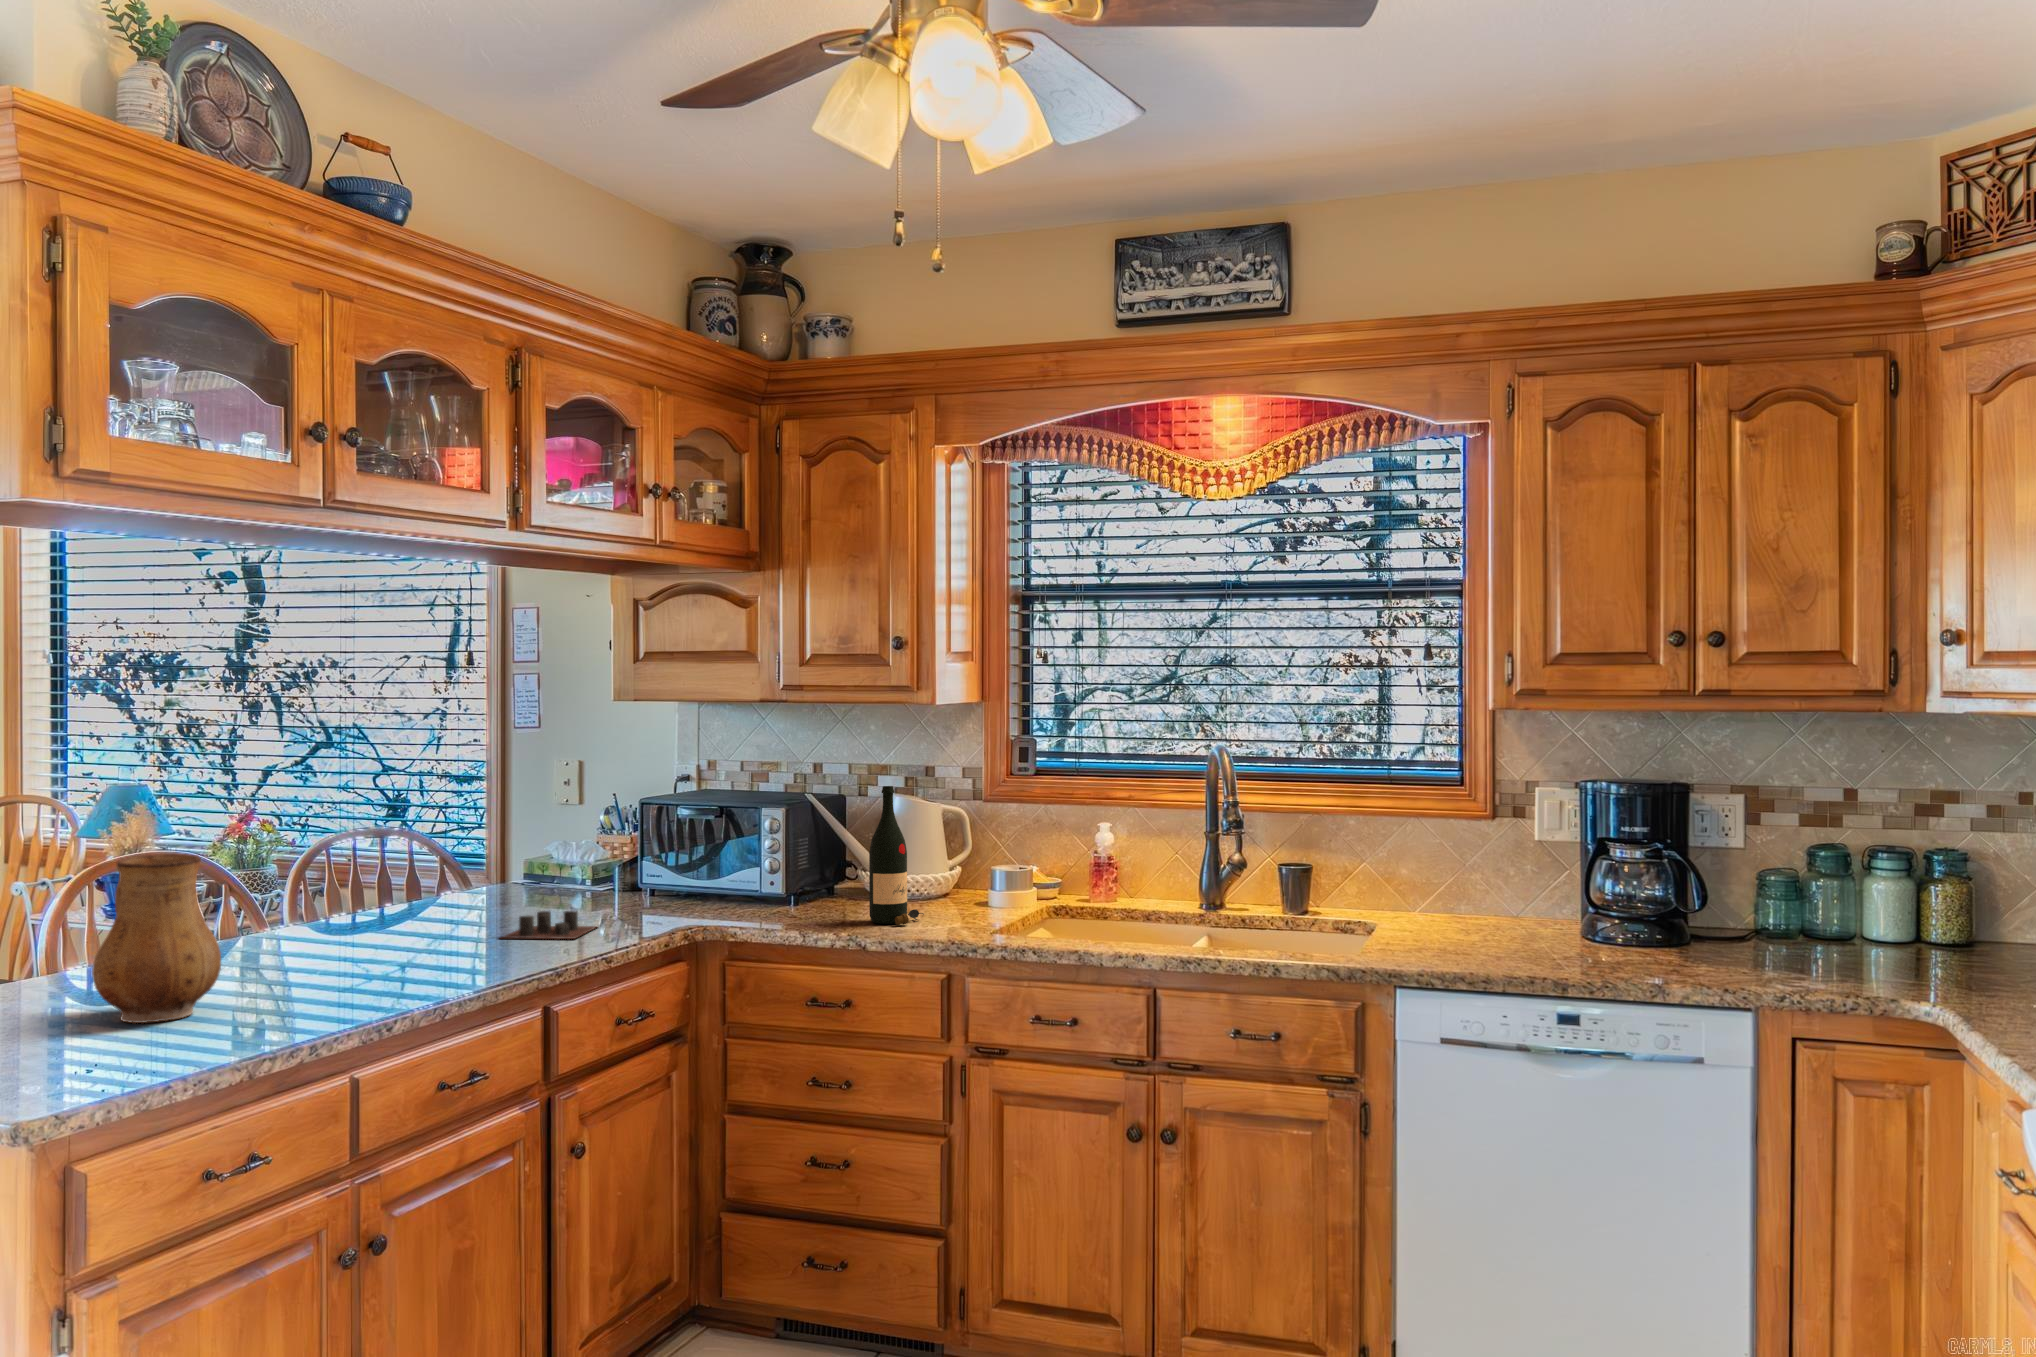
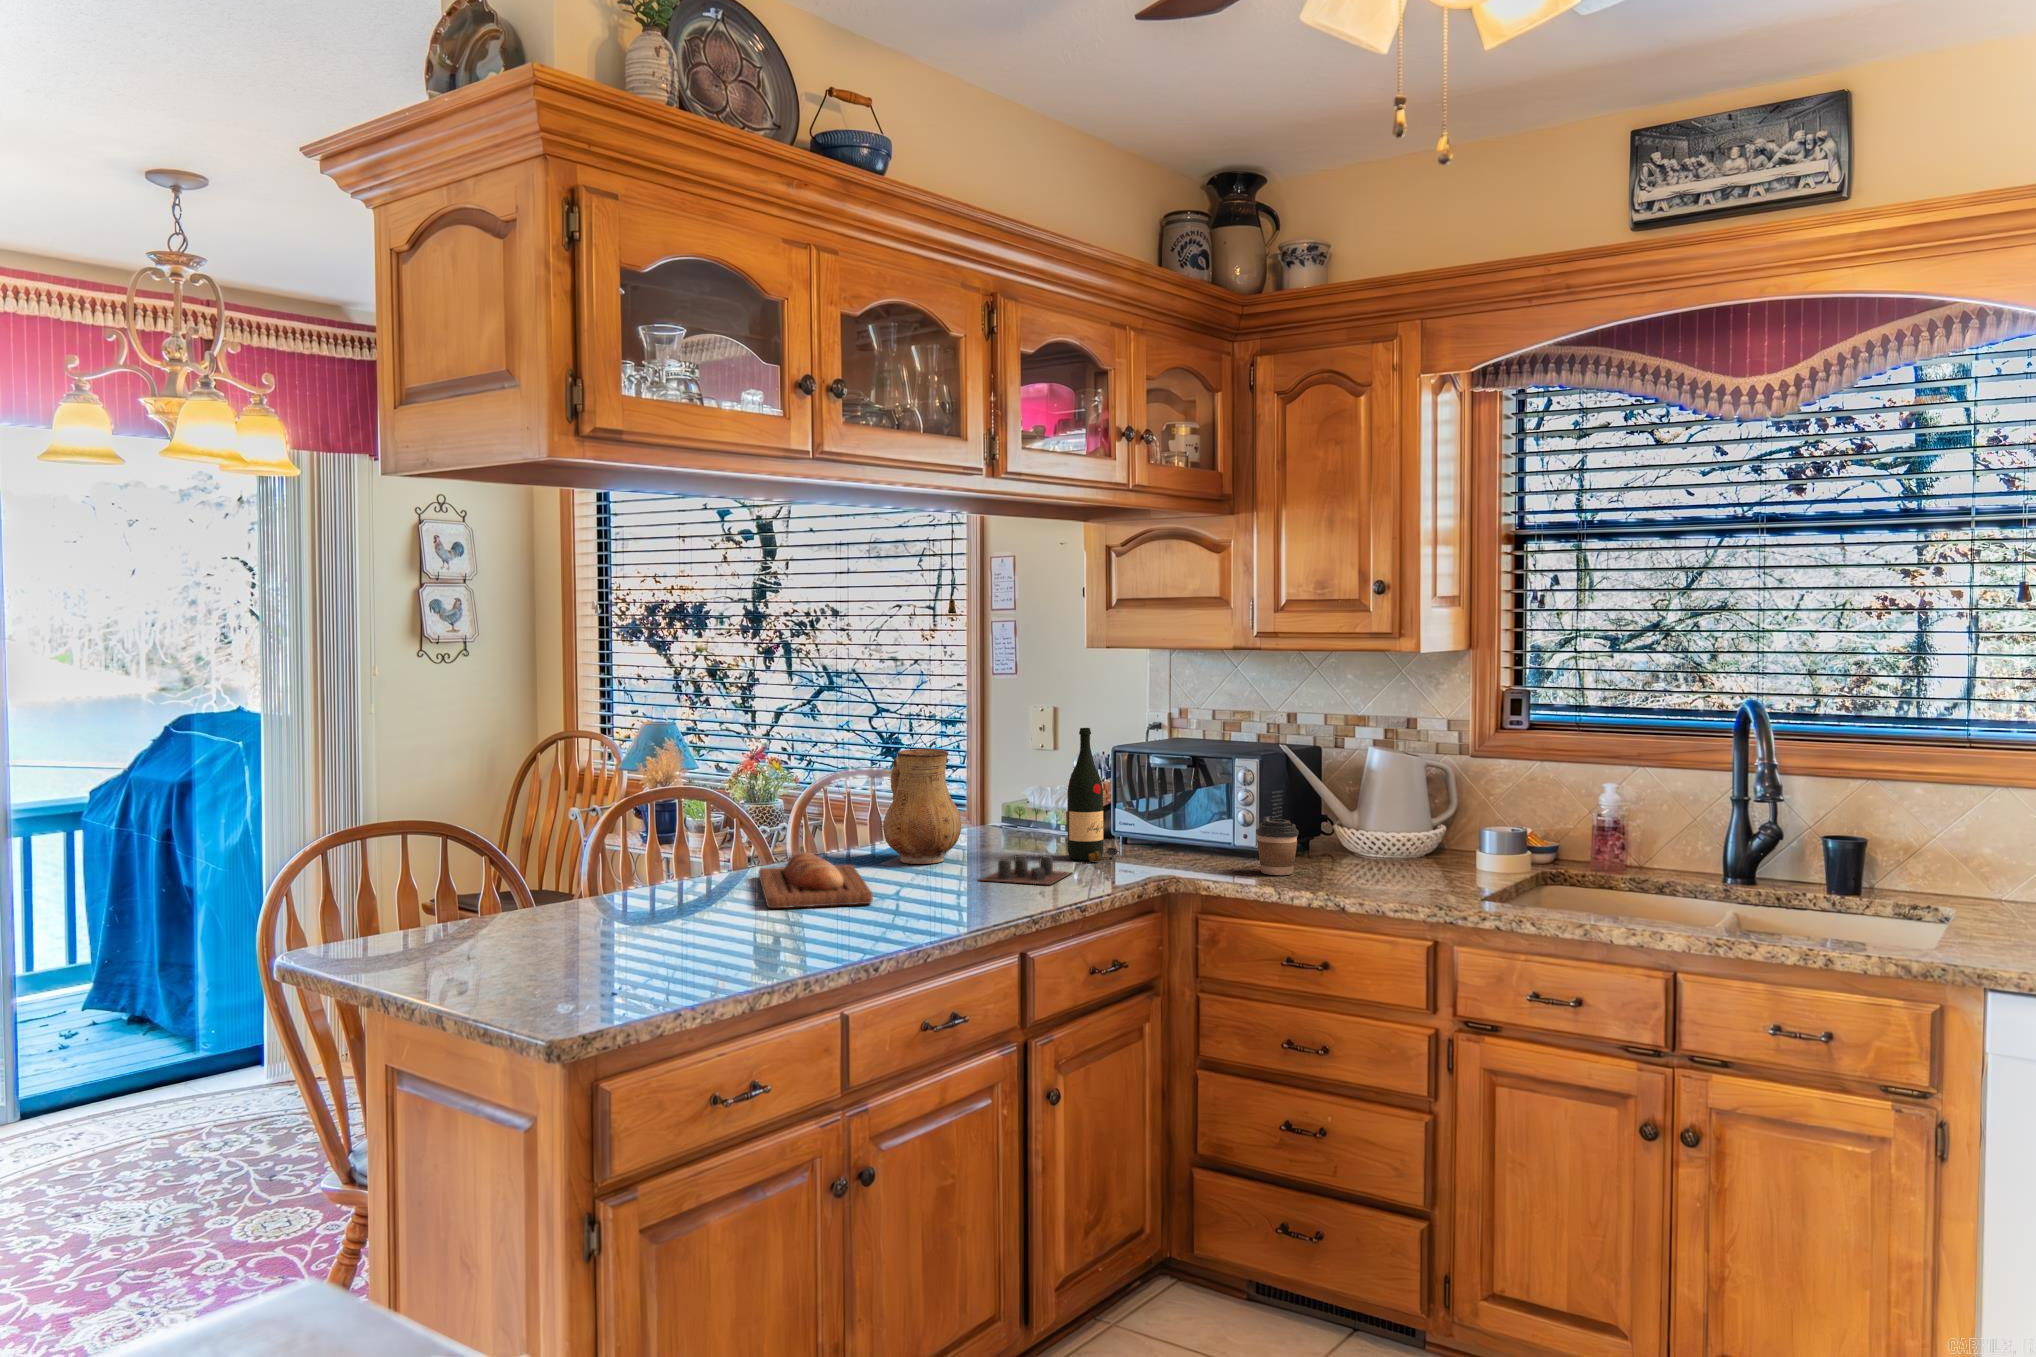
wine bottle: present [869,786,924,925] -> present [1067,728,1120,862]
ceramic pitcher: present [92,854,221,1023] -> present [883,749,961,864]
coffee cup: none [783,863,824,920] -> present [1256,816,1299,875]
bread loaf: none [249,917,383,975] -> present [759,852,873,908]

